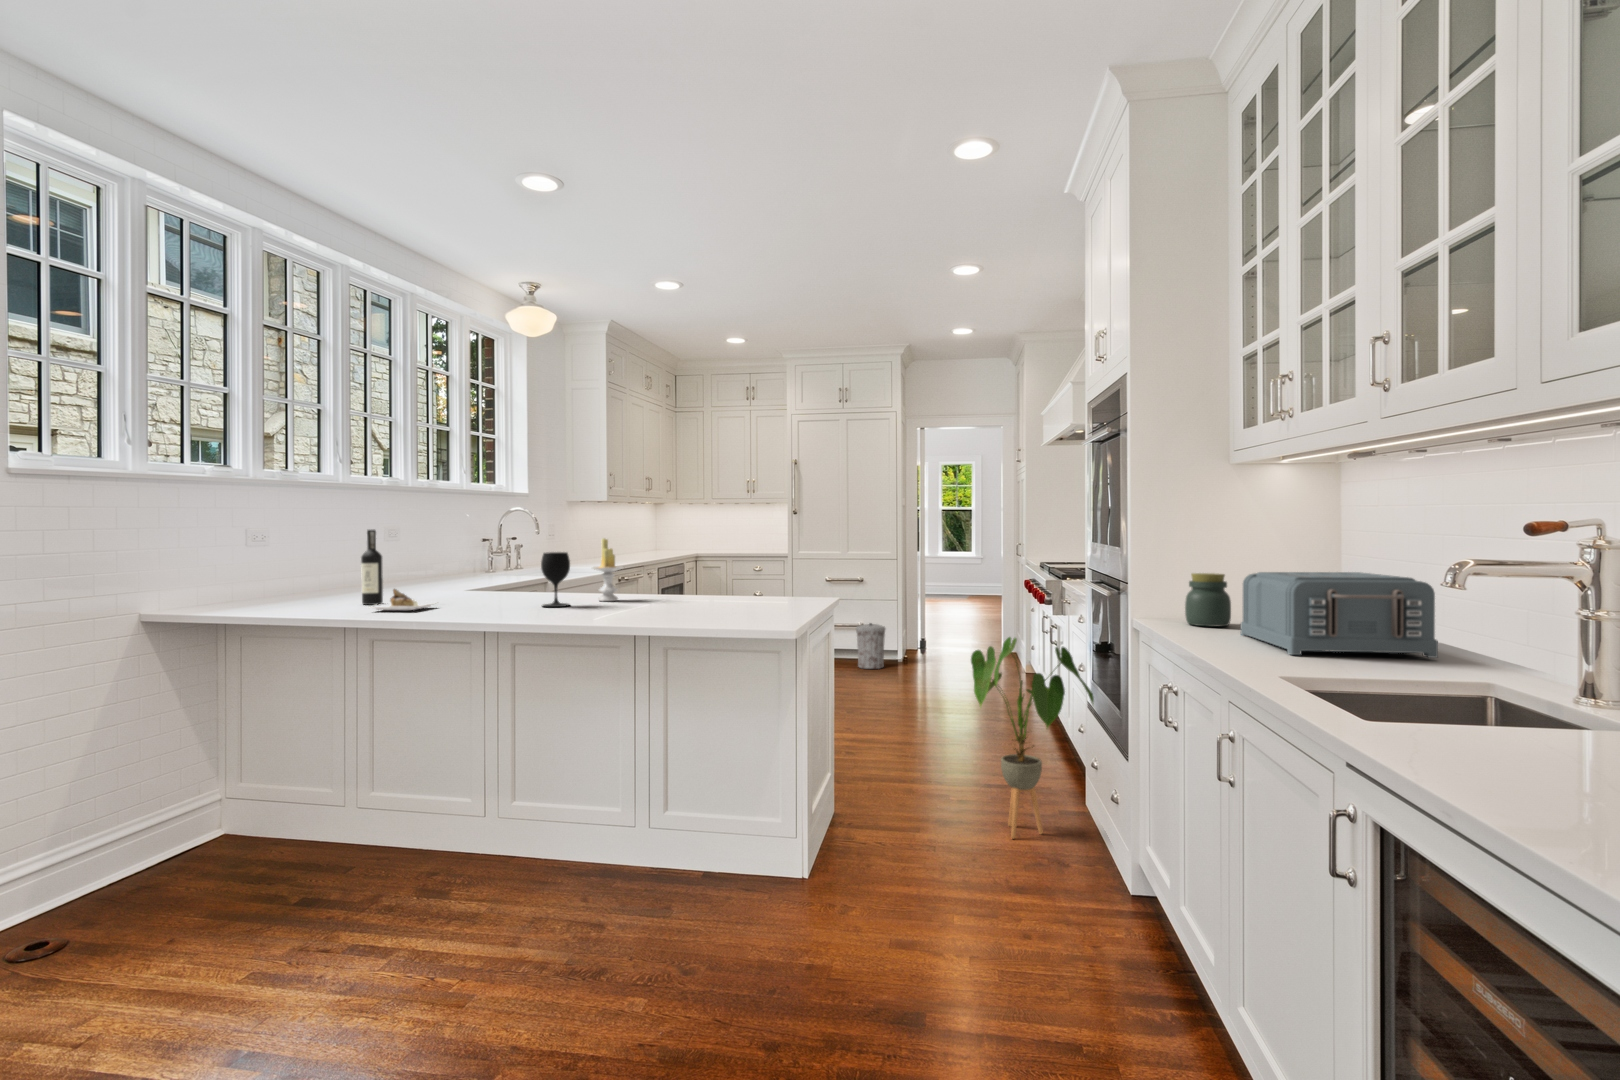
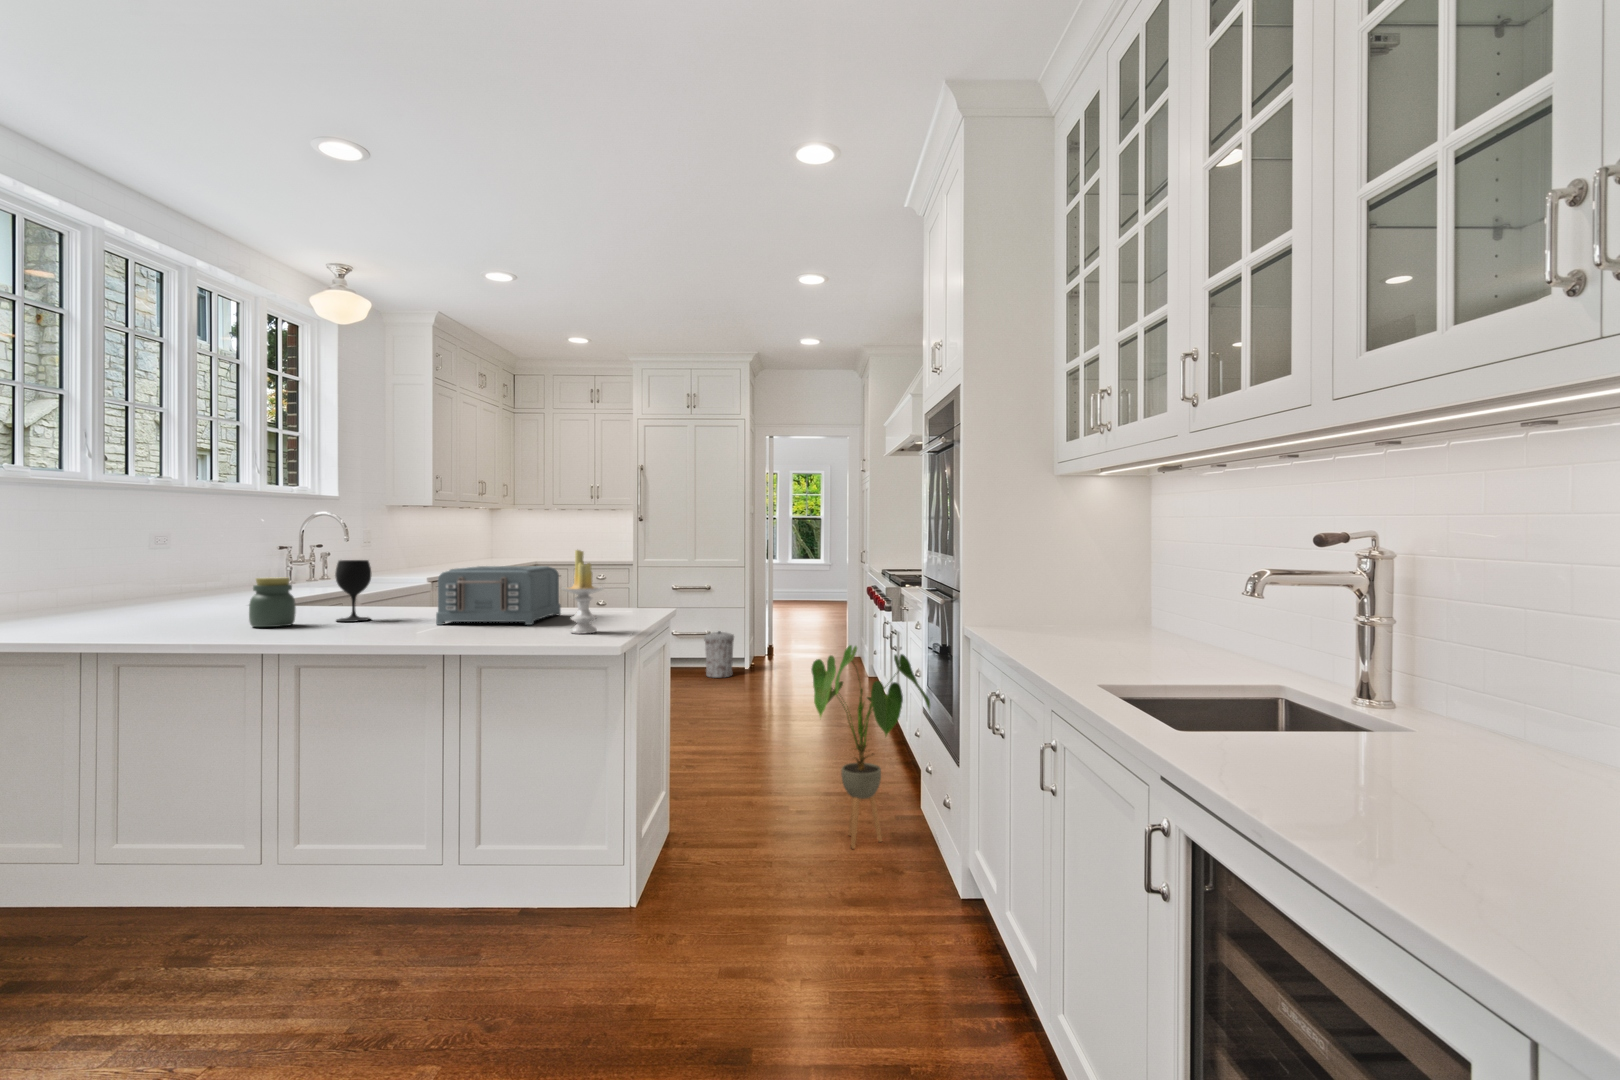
wine bottle: present [361,530,436,610] -> none [104,533,204,628]
candle: present [593,539,623,601] -> present [562,550,604,634]
toaster: present [1240,572,1438,658] -> present [436,566,561,625]
jar: present [1185,573,1231,627] -> present [249,577,296,627]

